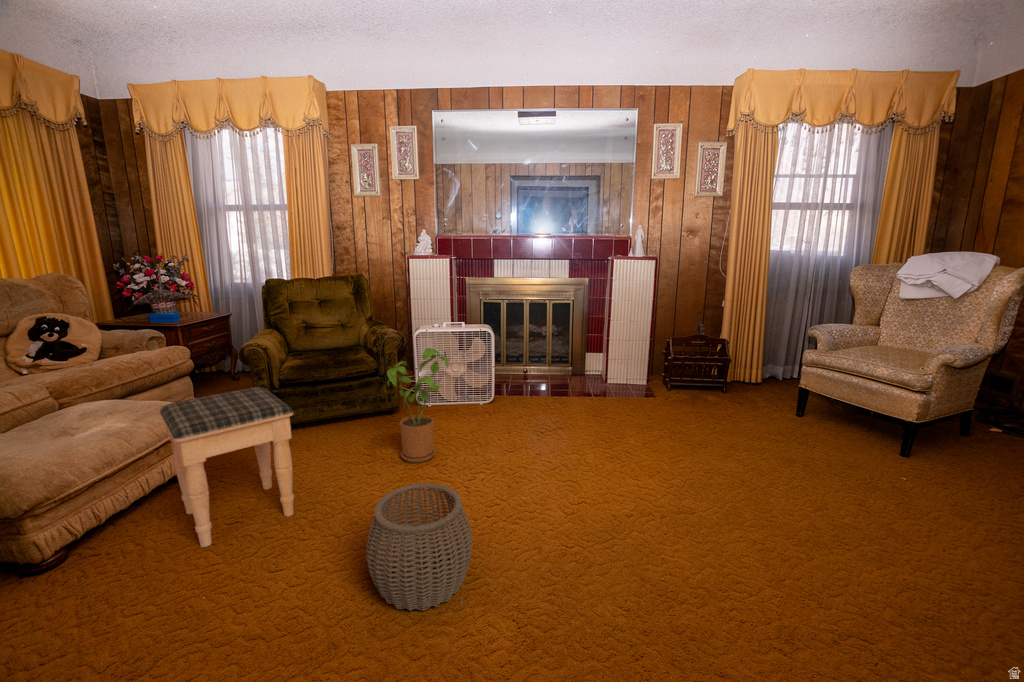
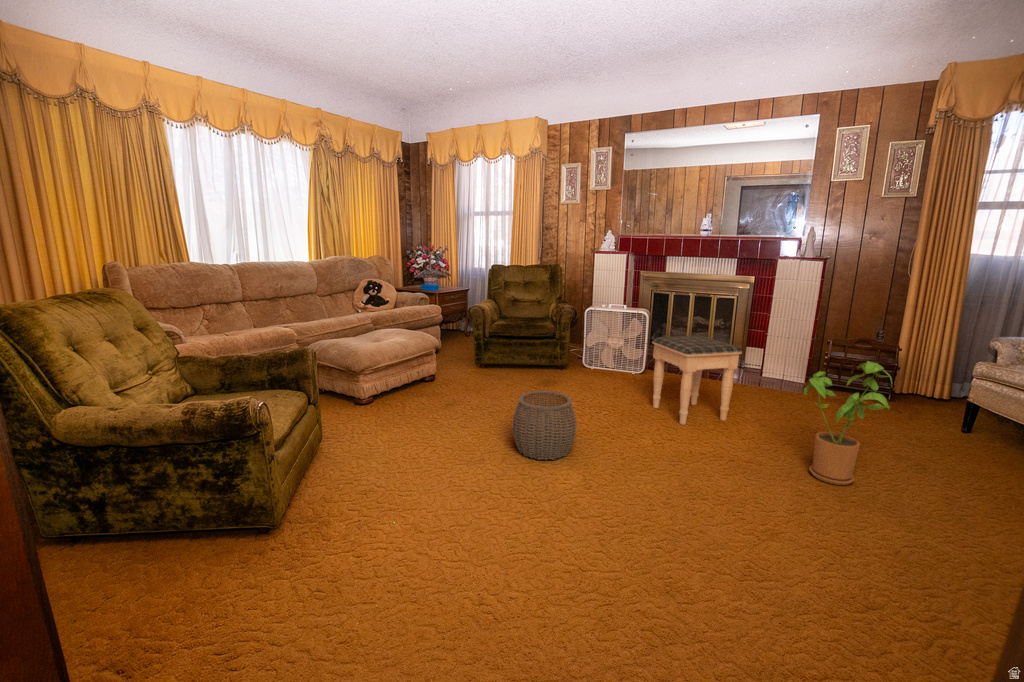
house plant: present [387,348,450,463] -> present [804,361,892,485]
footstool: present [160,387,294,547] -> present [652,336,742,425]

